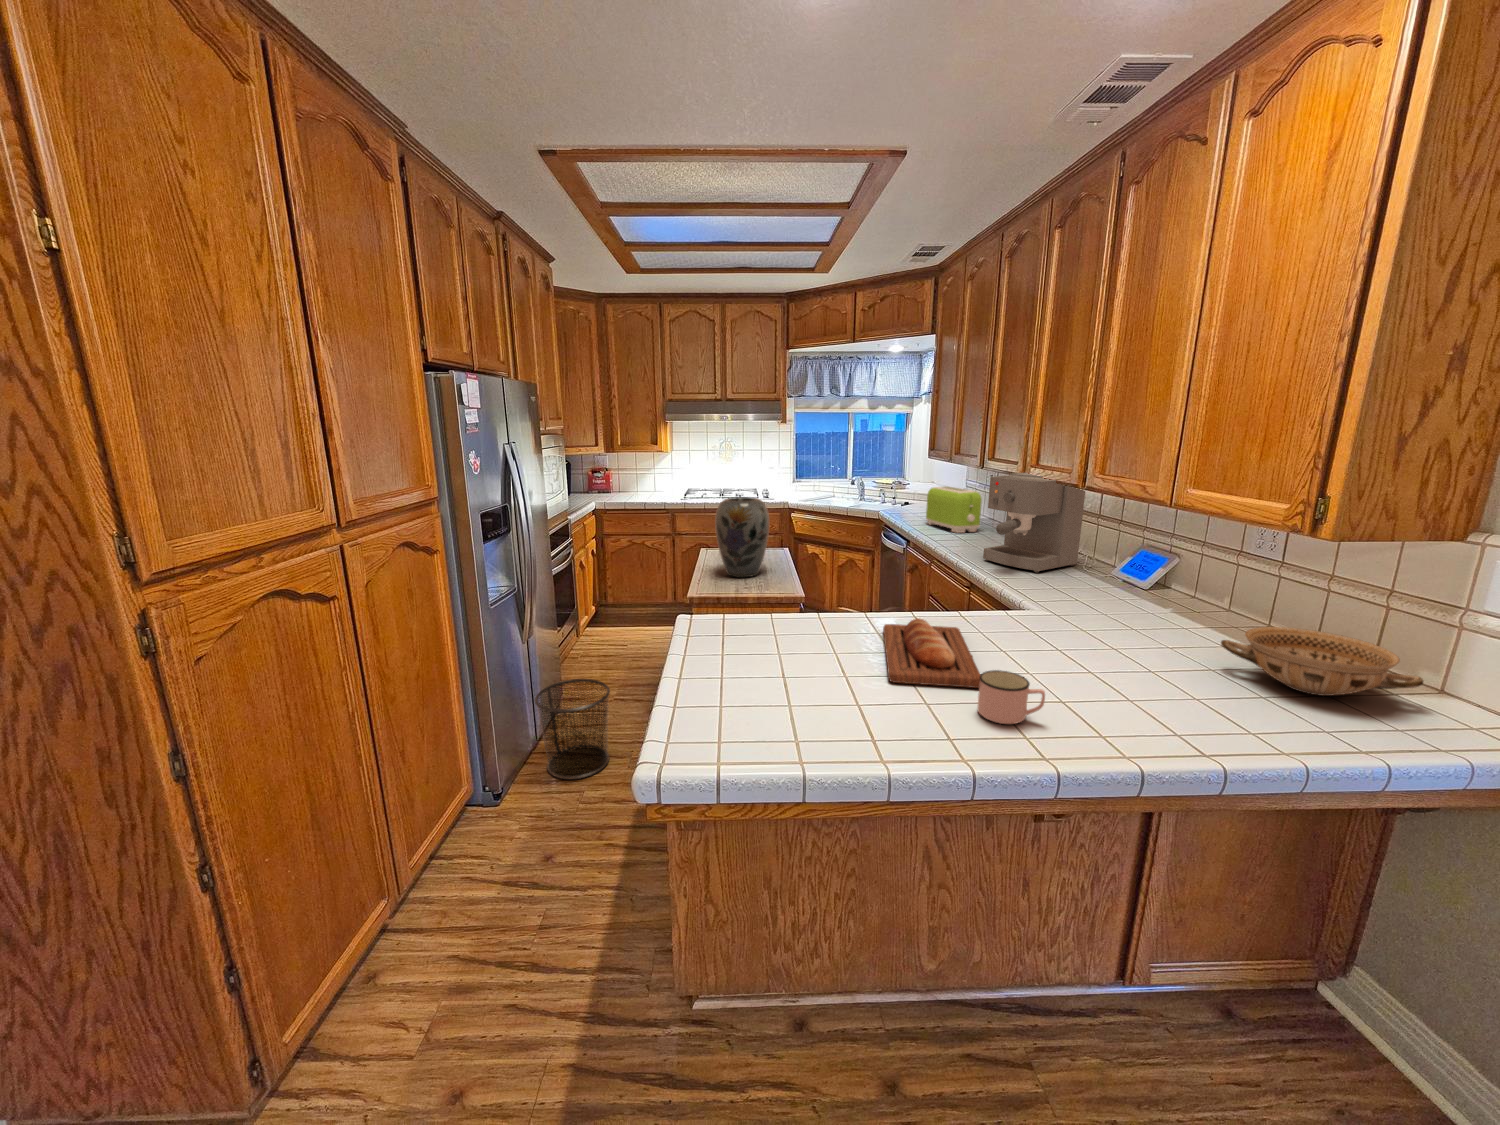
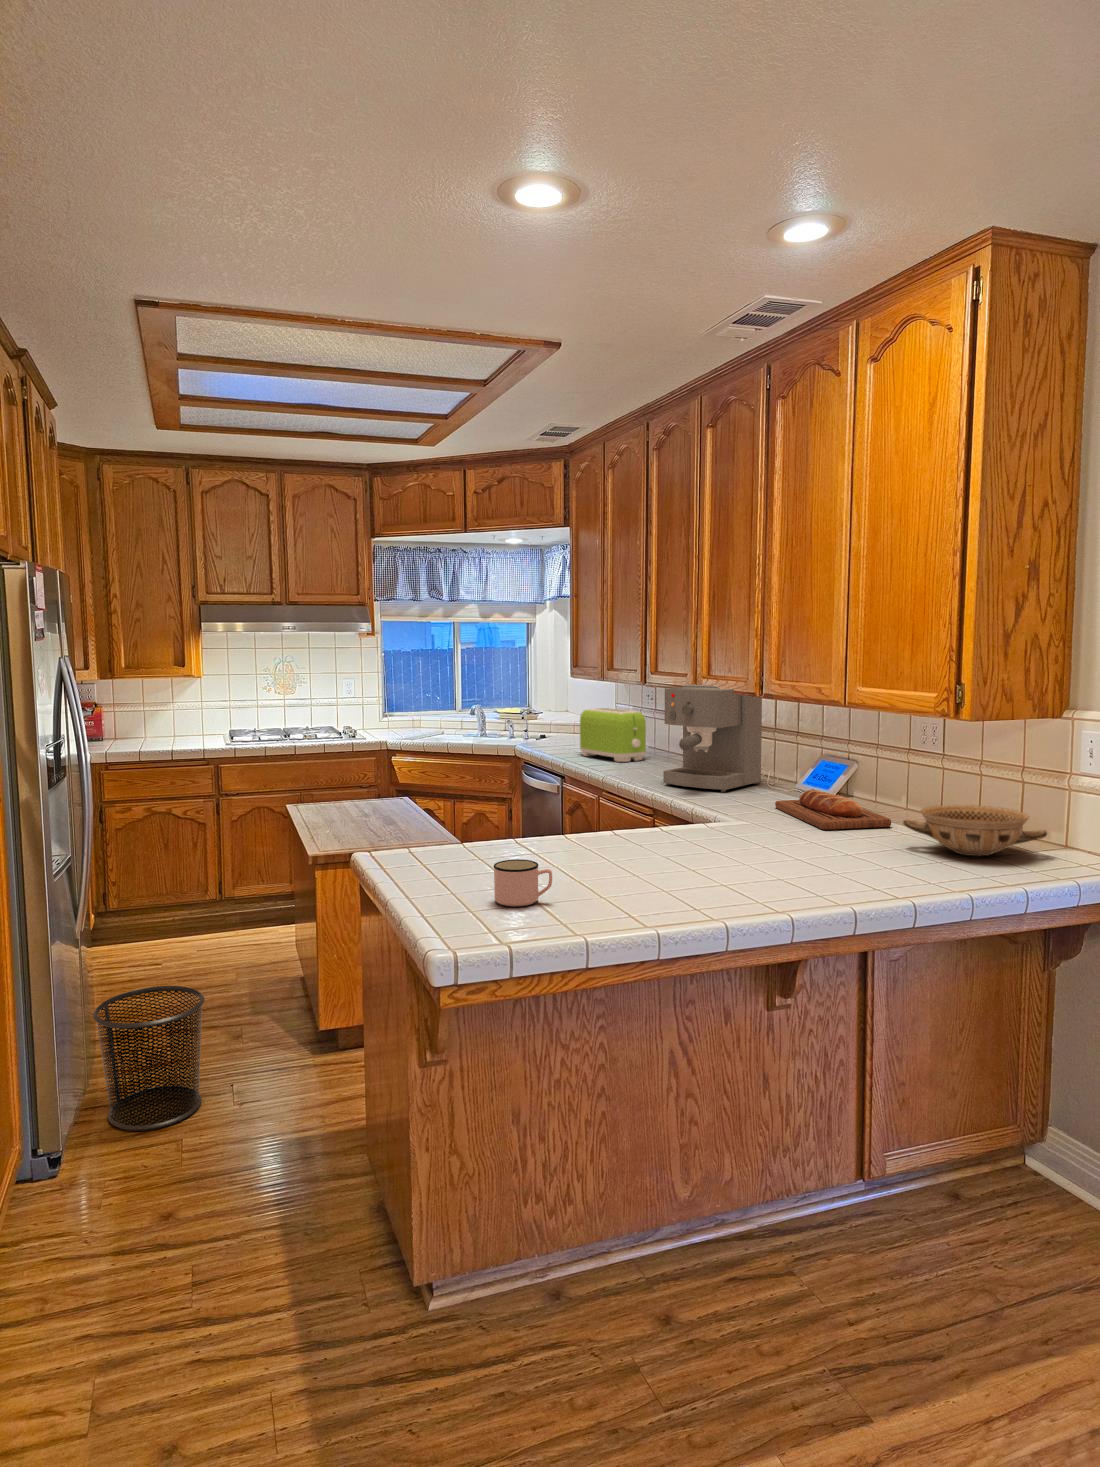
vase: present [715,497,770,578] -> none [331,725,403,829]
bread loaf: present [883,618,980,688] -> present [775,790,891,830]
mug: present [978,670,1045,724] -> present [494,859,552,906]

